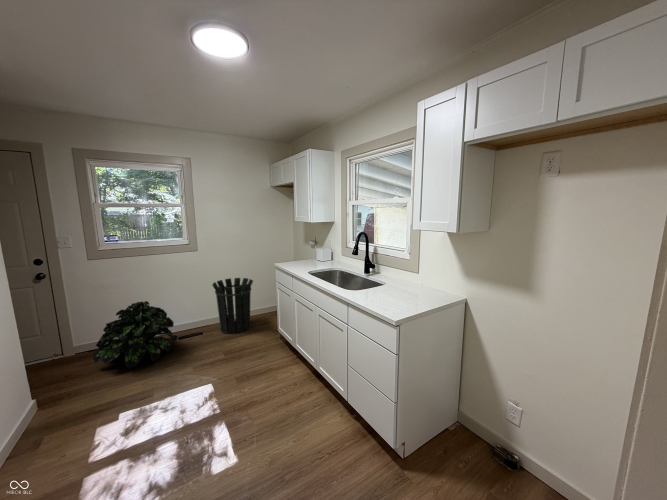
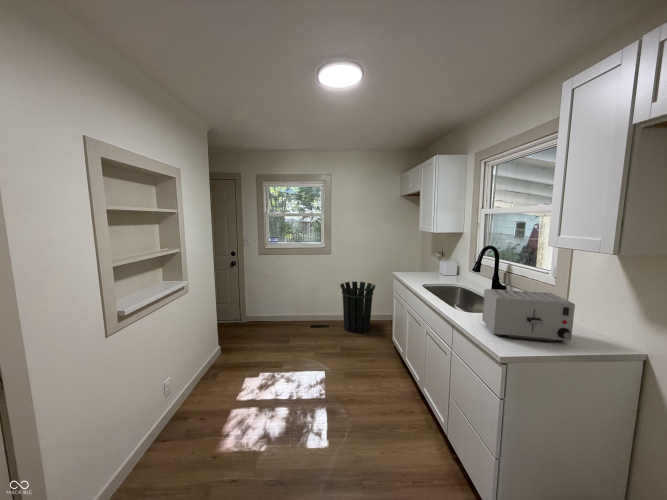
toaster: none [371,265,431,305] -> present [482,289,575,342]
potted plant: present [93,301,177,368] -> none [255,290,309,341]

